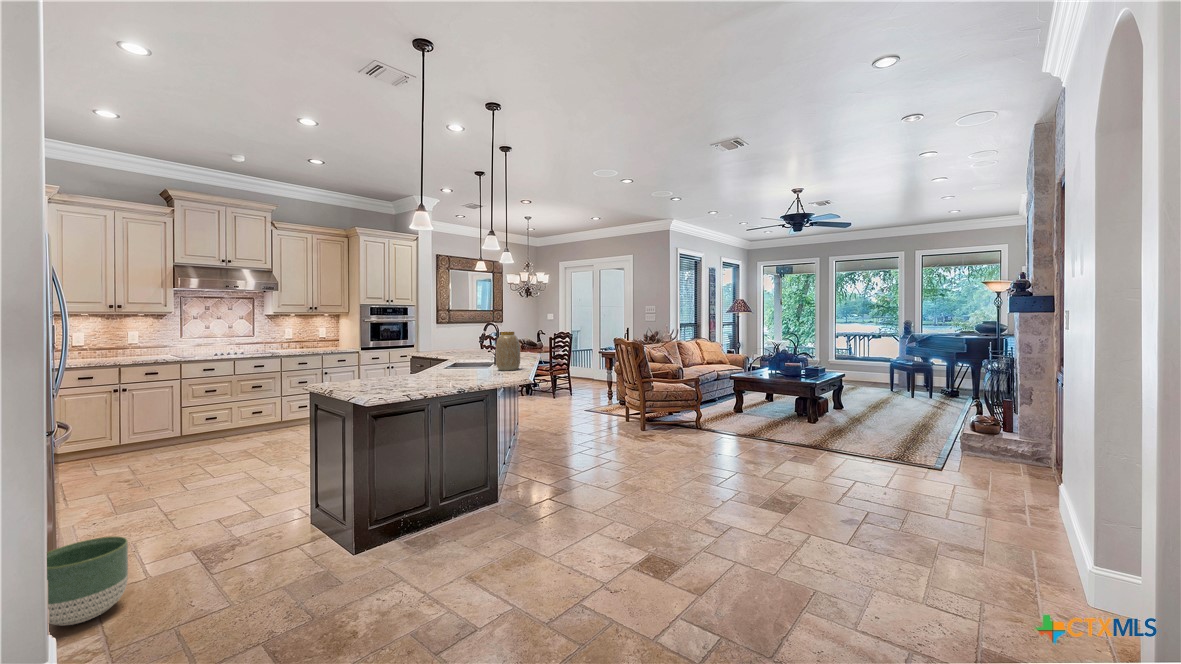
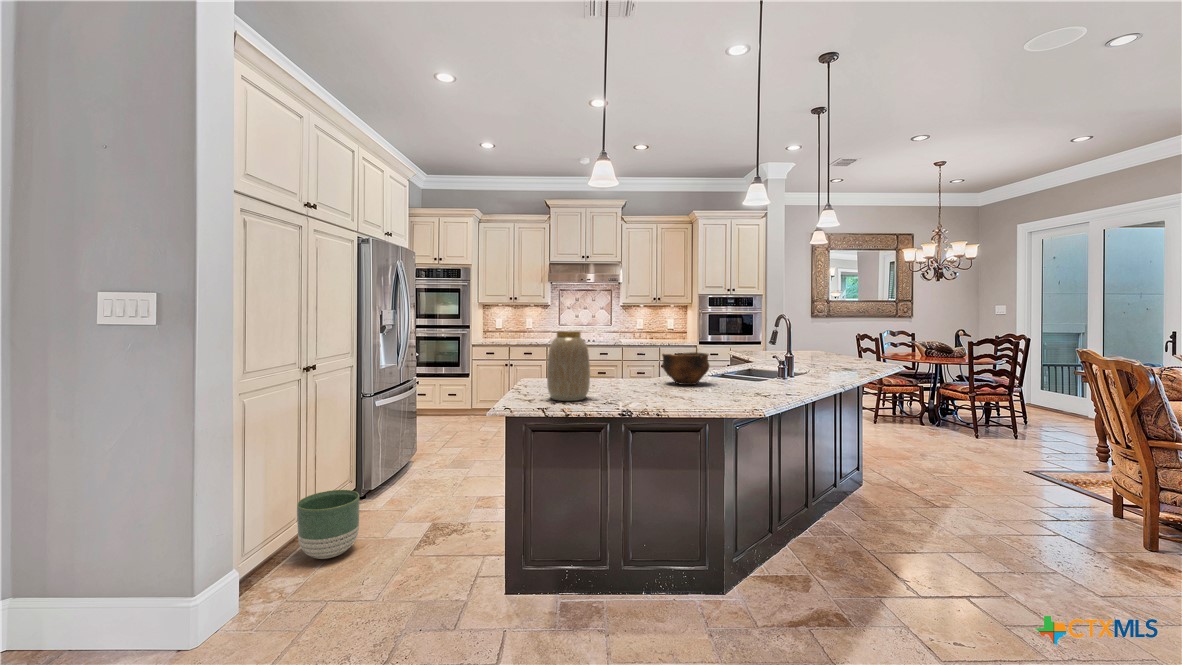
vase: present [496,332,520,371] -> present [547,331,590,401]
bowl: none [431,351,467,374] -> present [662,352,709,385]

